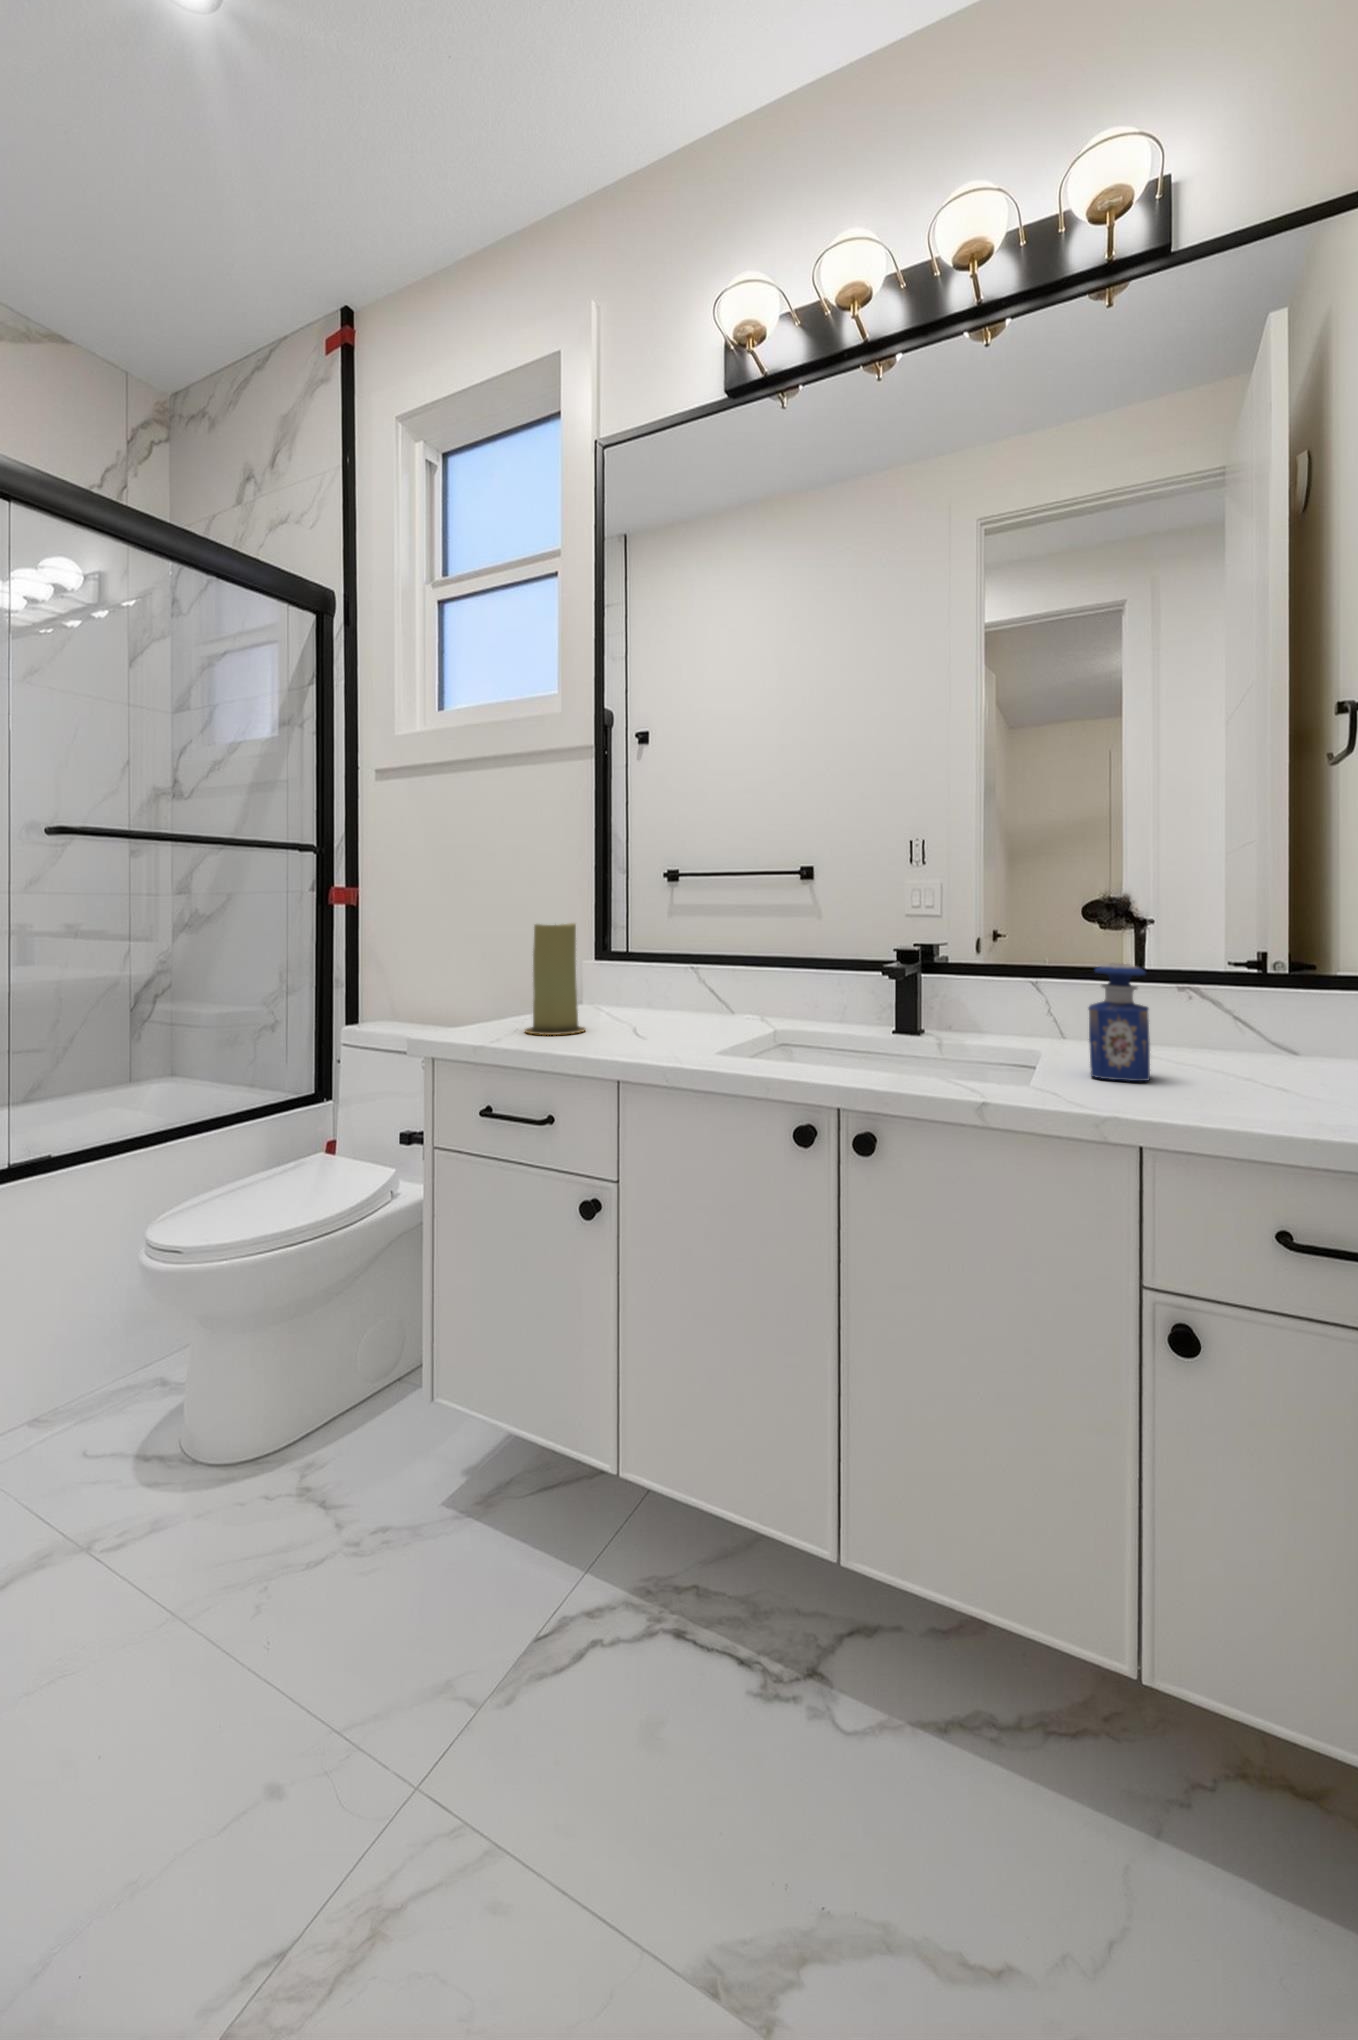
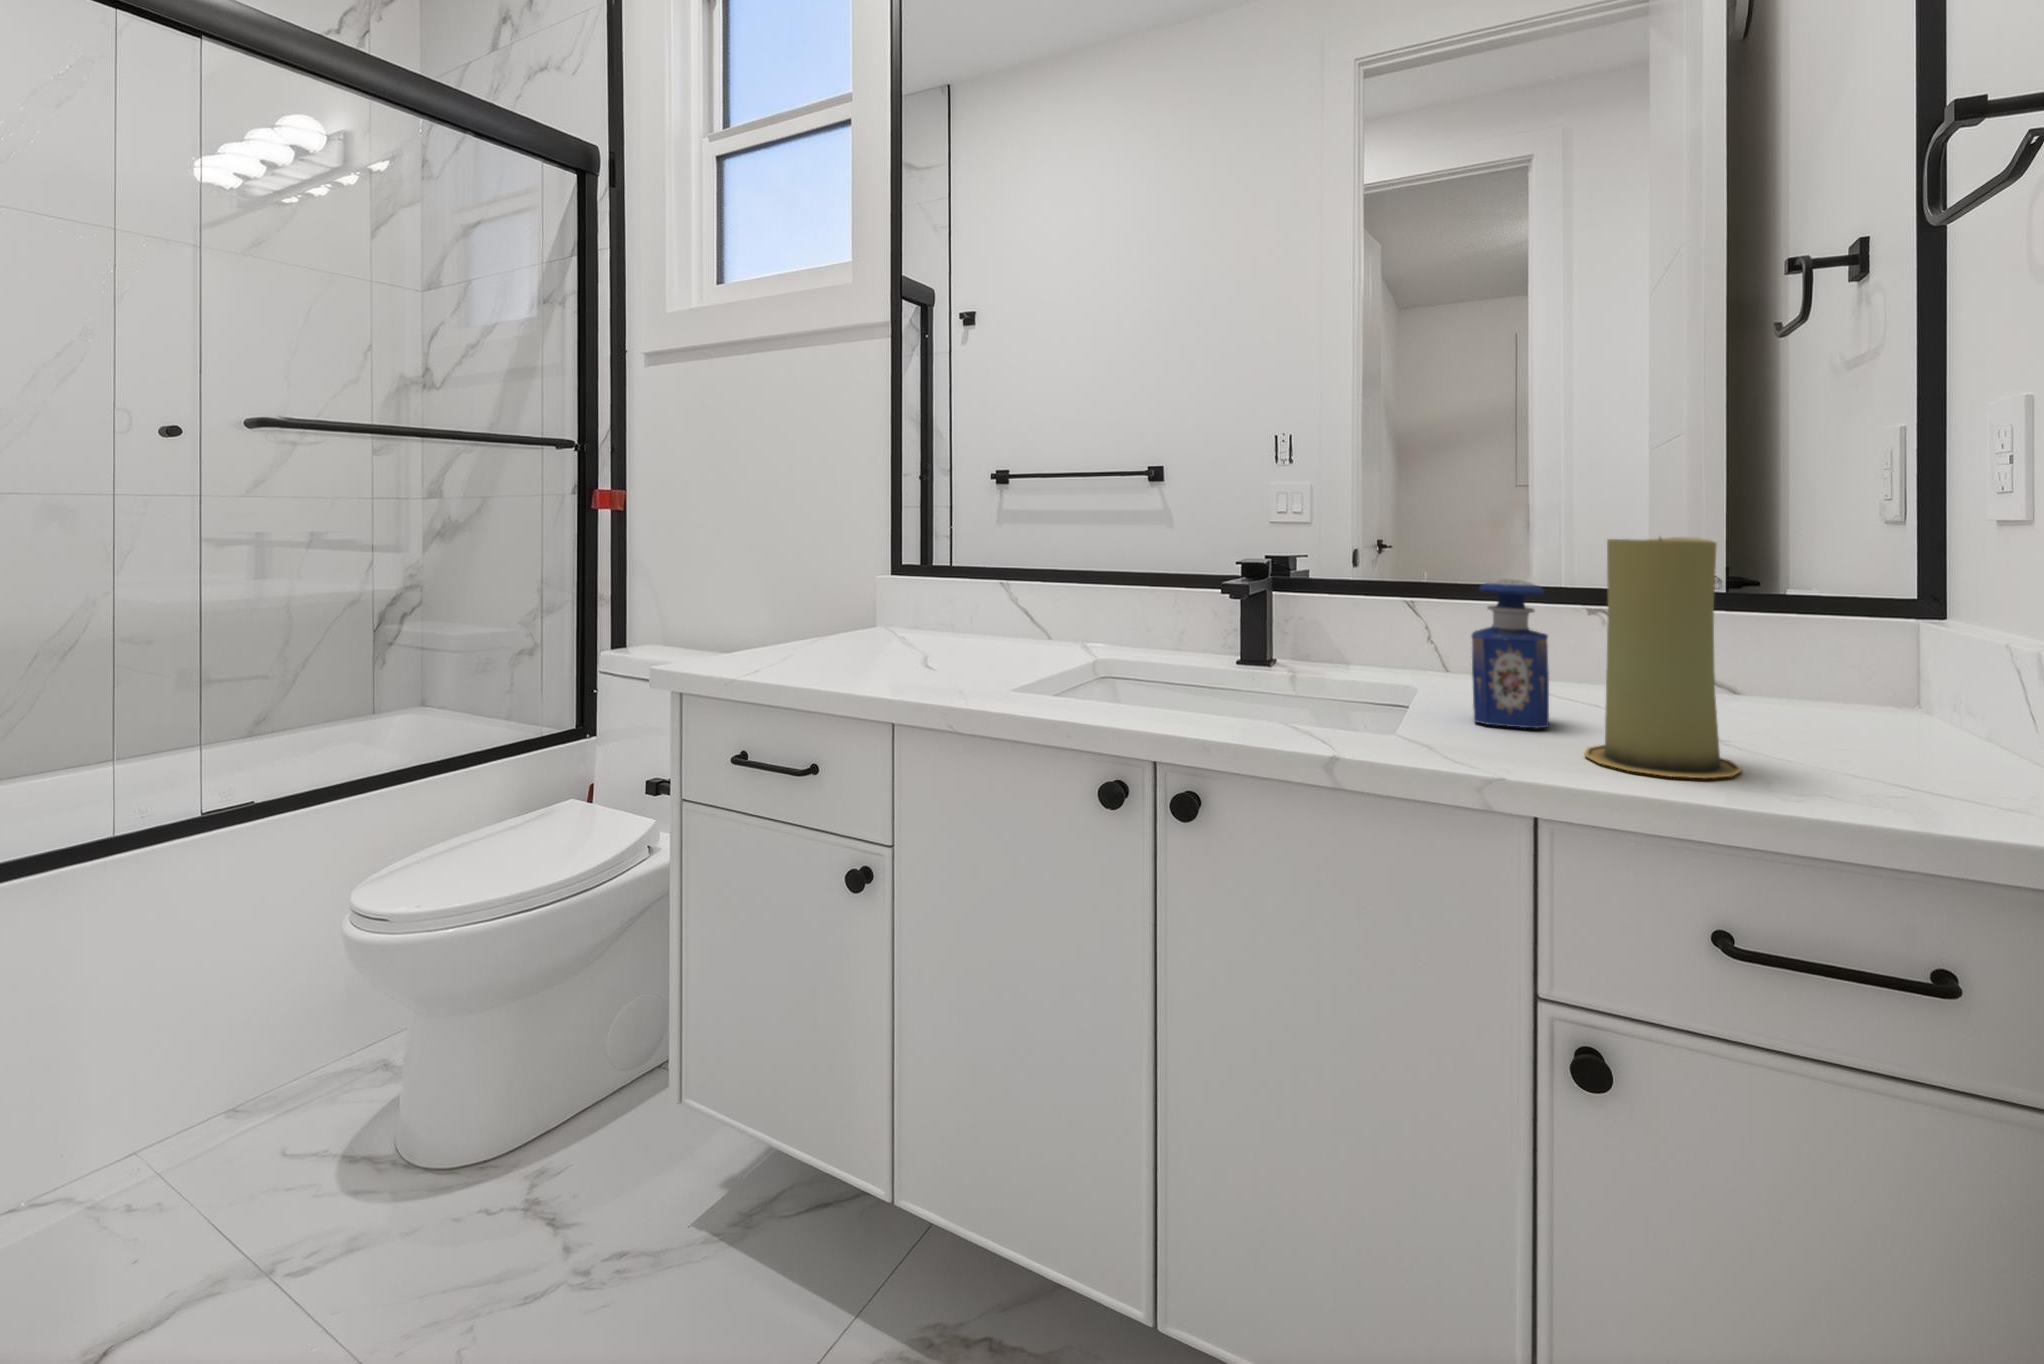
candle: present [525,923,585,1035] -> present [1584,537,1742,778]

